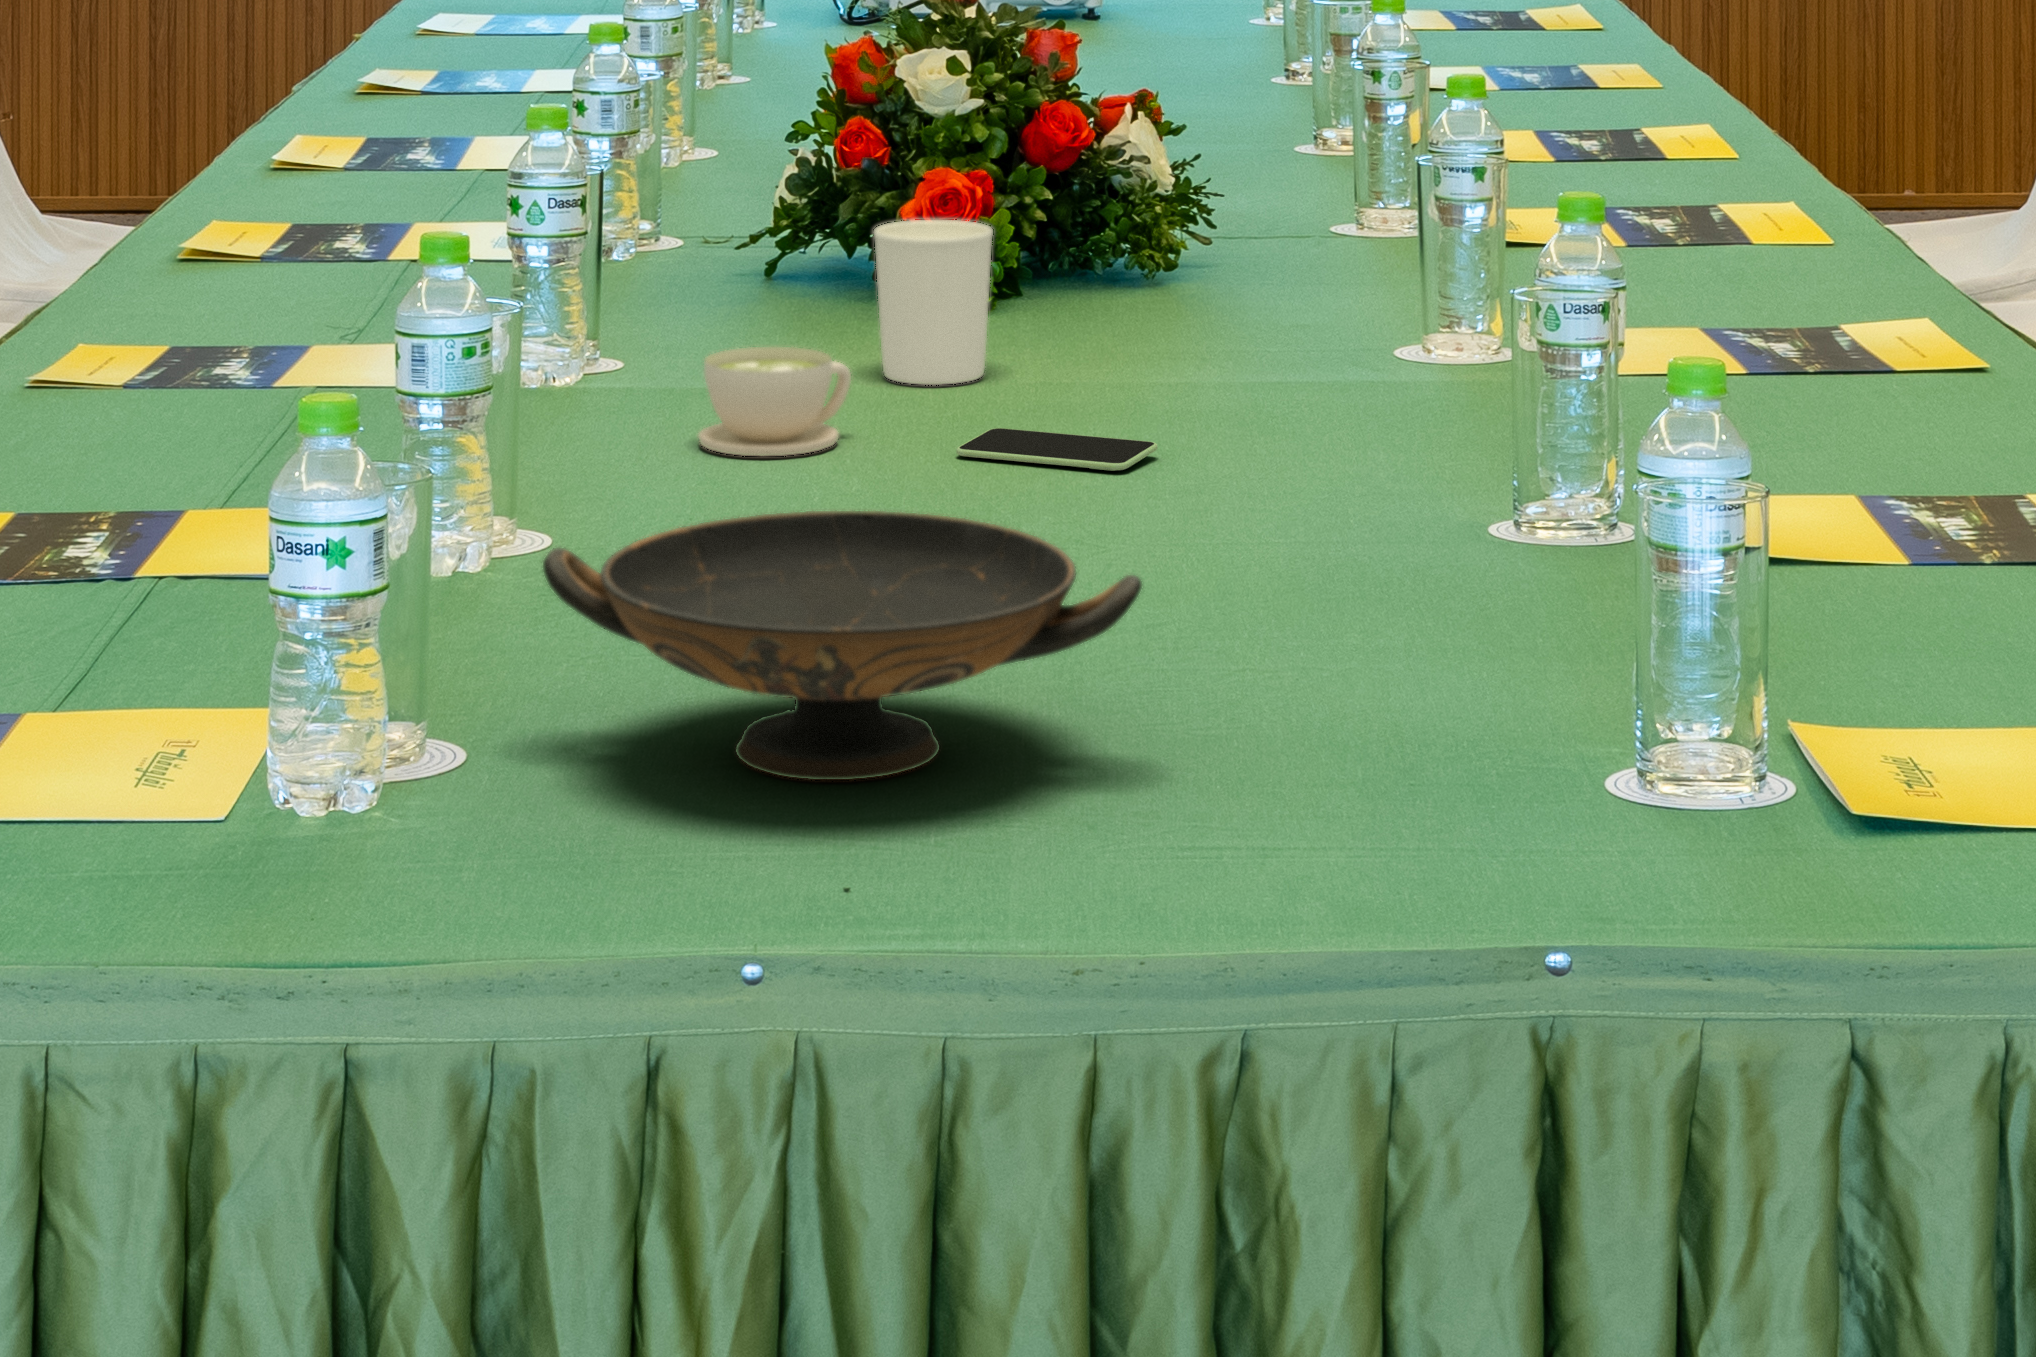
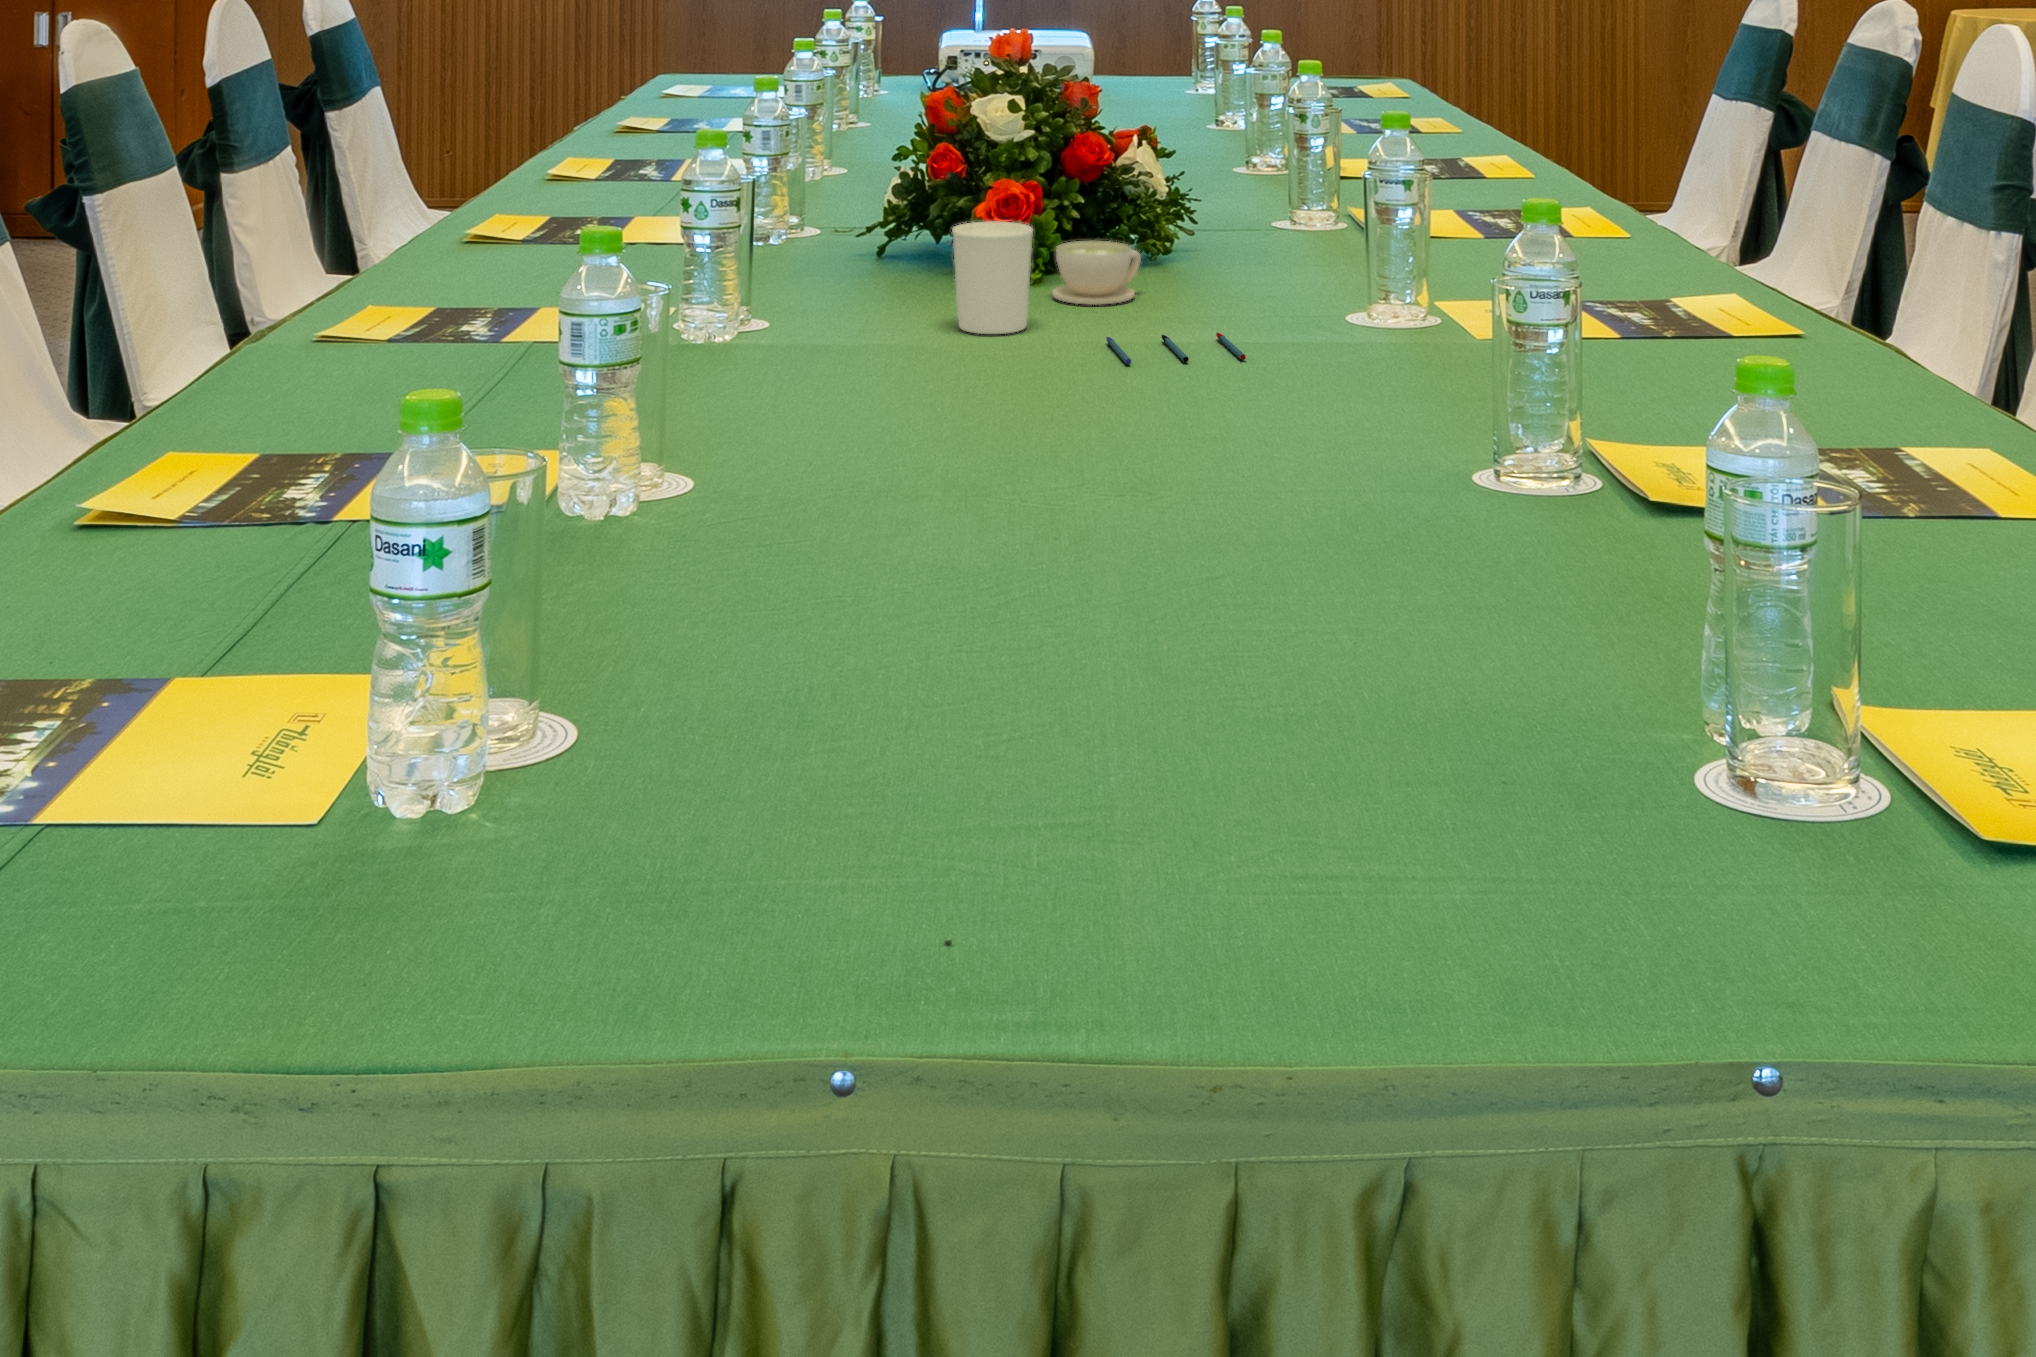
coffee cup: present [699,347,851,456] -> present [1052,241,1141,305]
pen: none [1100,381,1300,424] -> present [1106,333,1246,364]
smartphone: present [956,428,1157,471] -> none [1010,369,1151,401]
decorative bowl: present [543,511,1142,780] -> none [691,456,1167,684]

